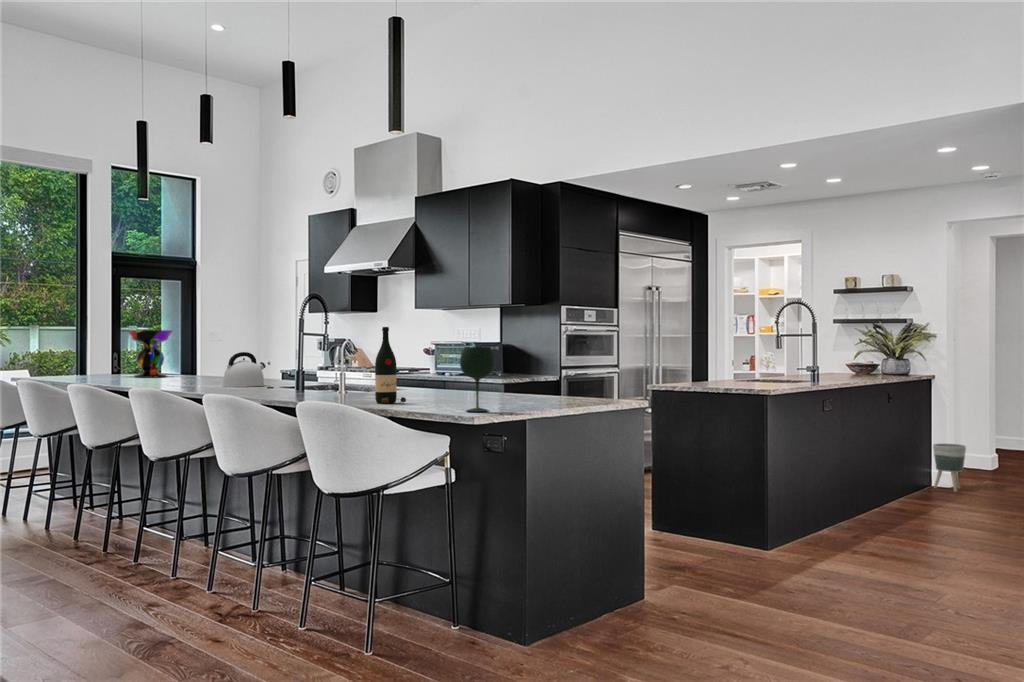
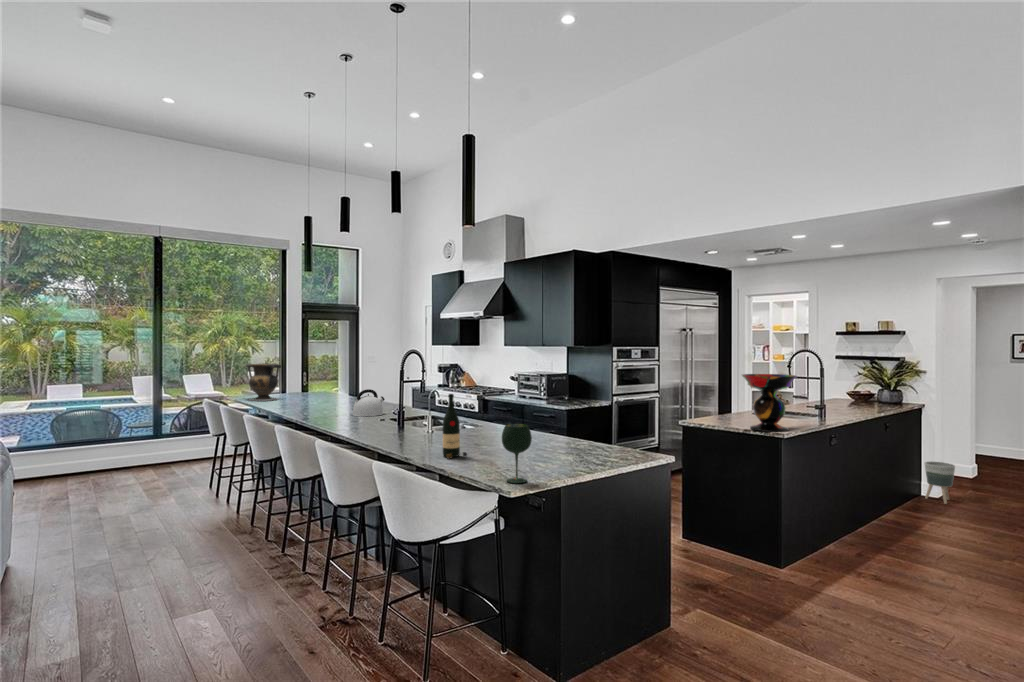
vase: none [49,328,102,380] -> present [246,364,281,401]
decorative bowl: present [127,330,173,378] -> present [742,374,797,432]

